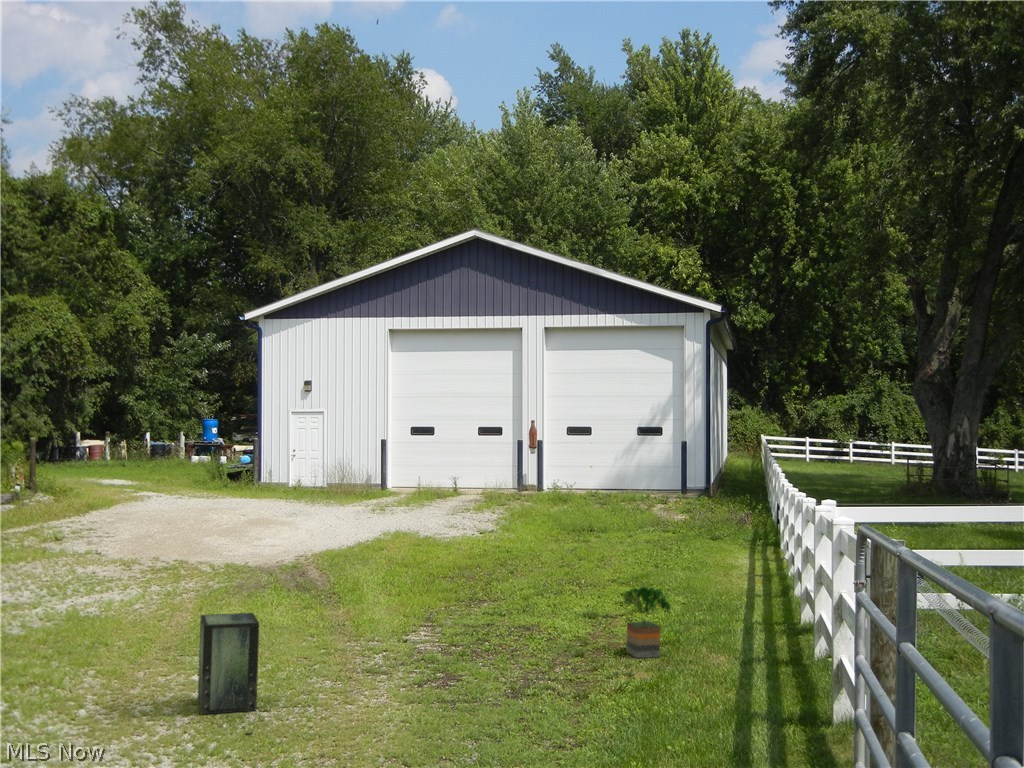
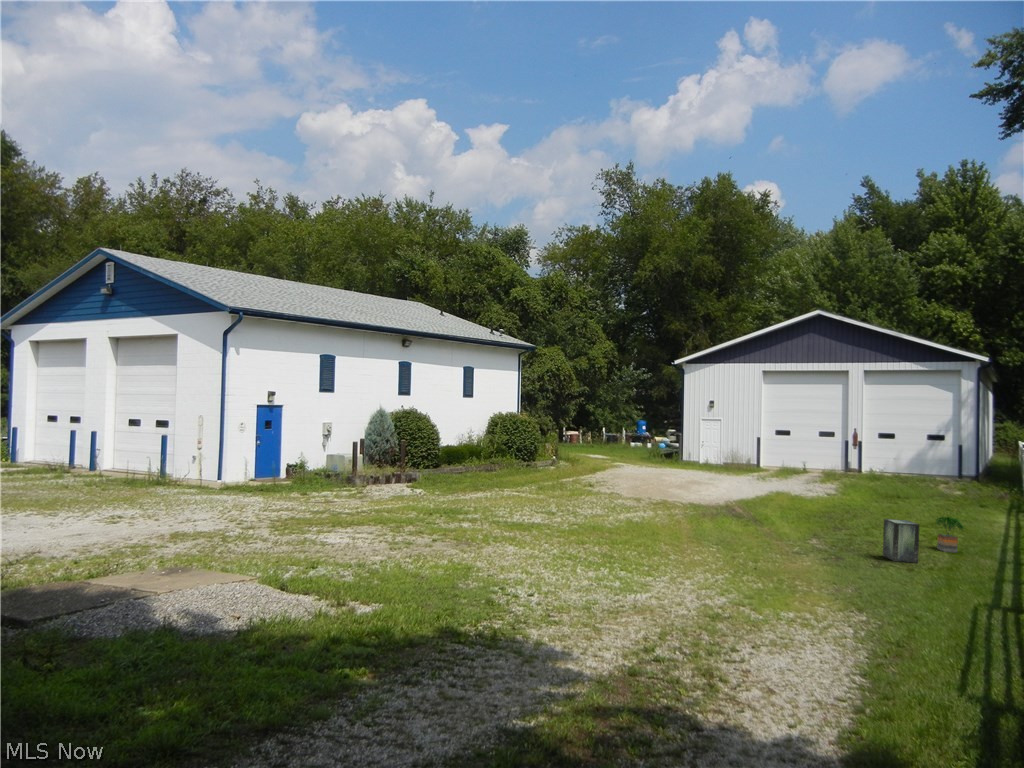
storage box: present [198,613,259,714] -> present [883,519,919,563]

